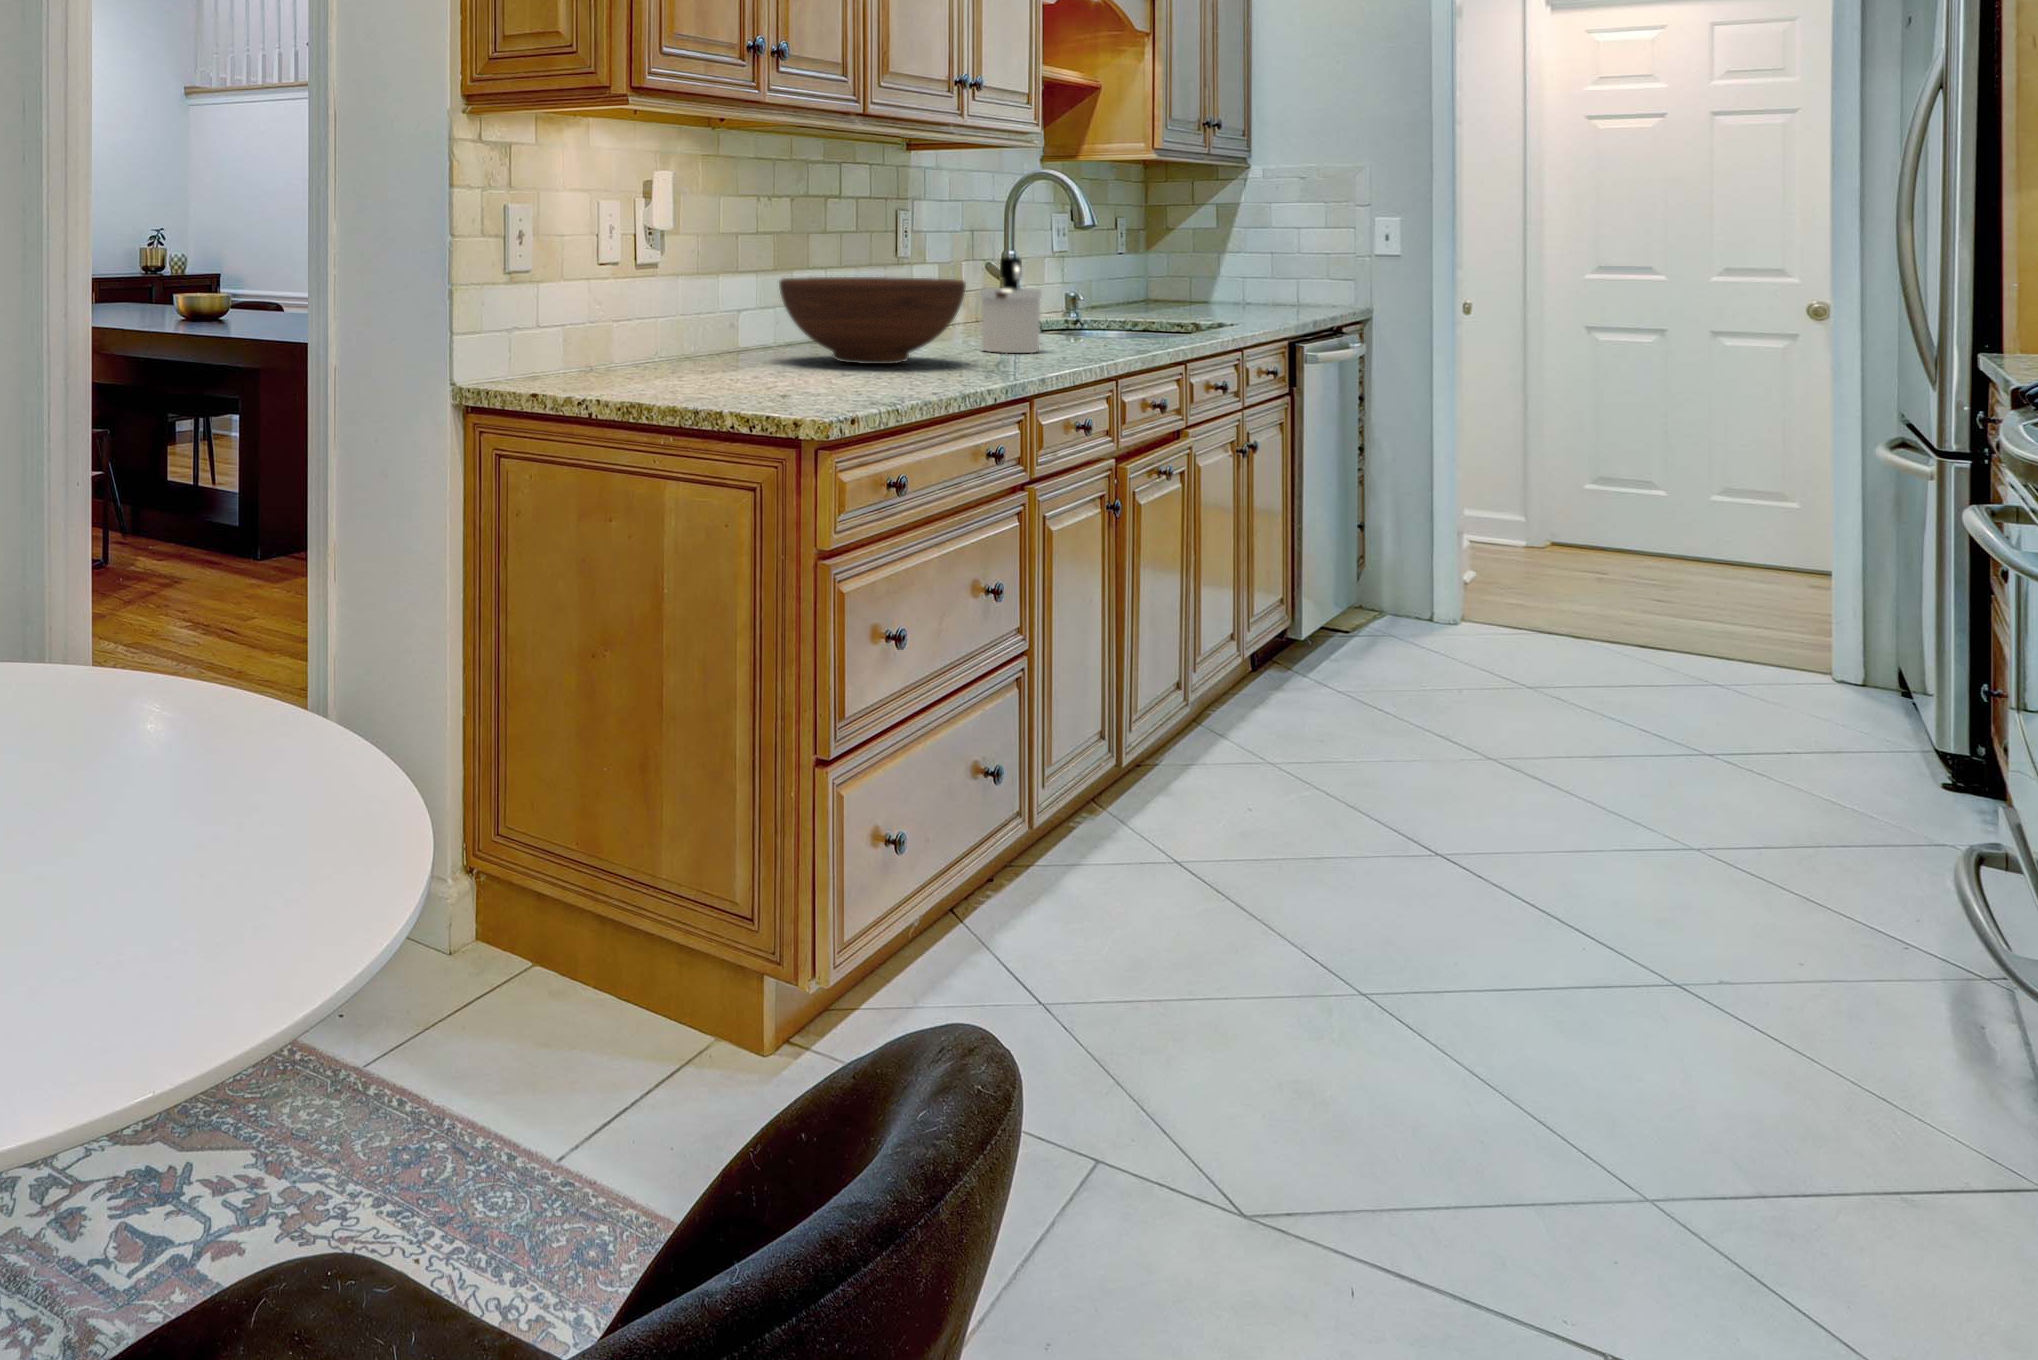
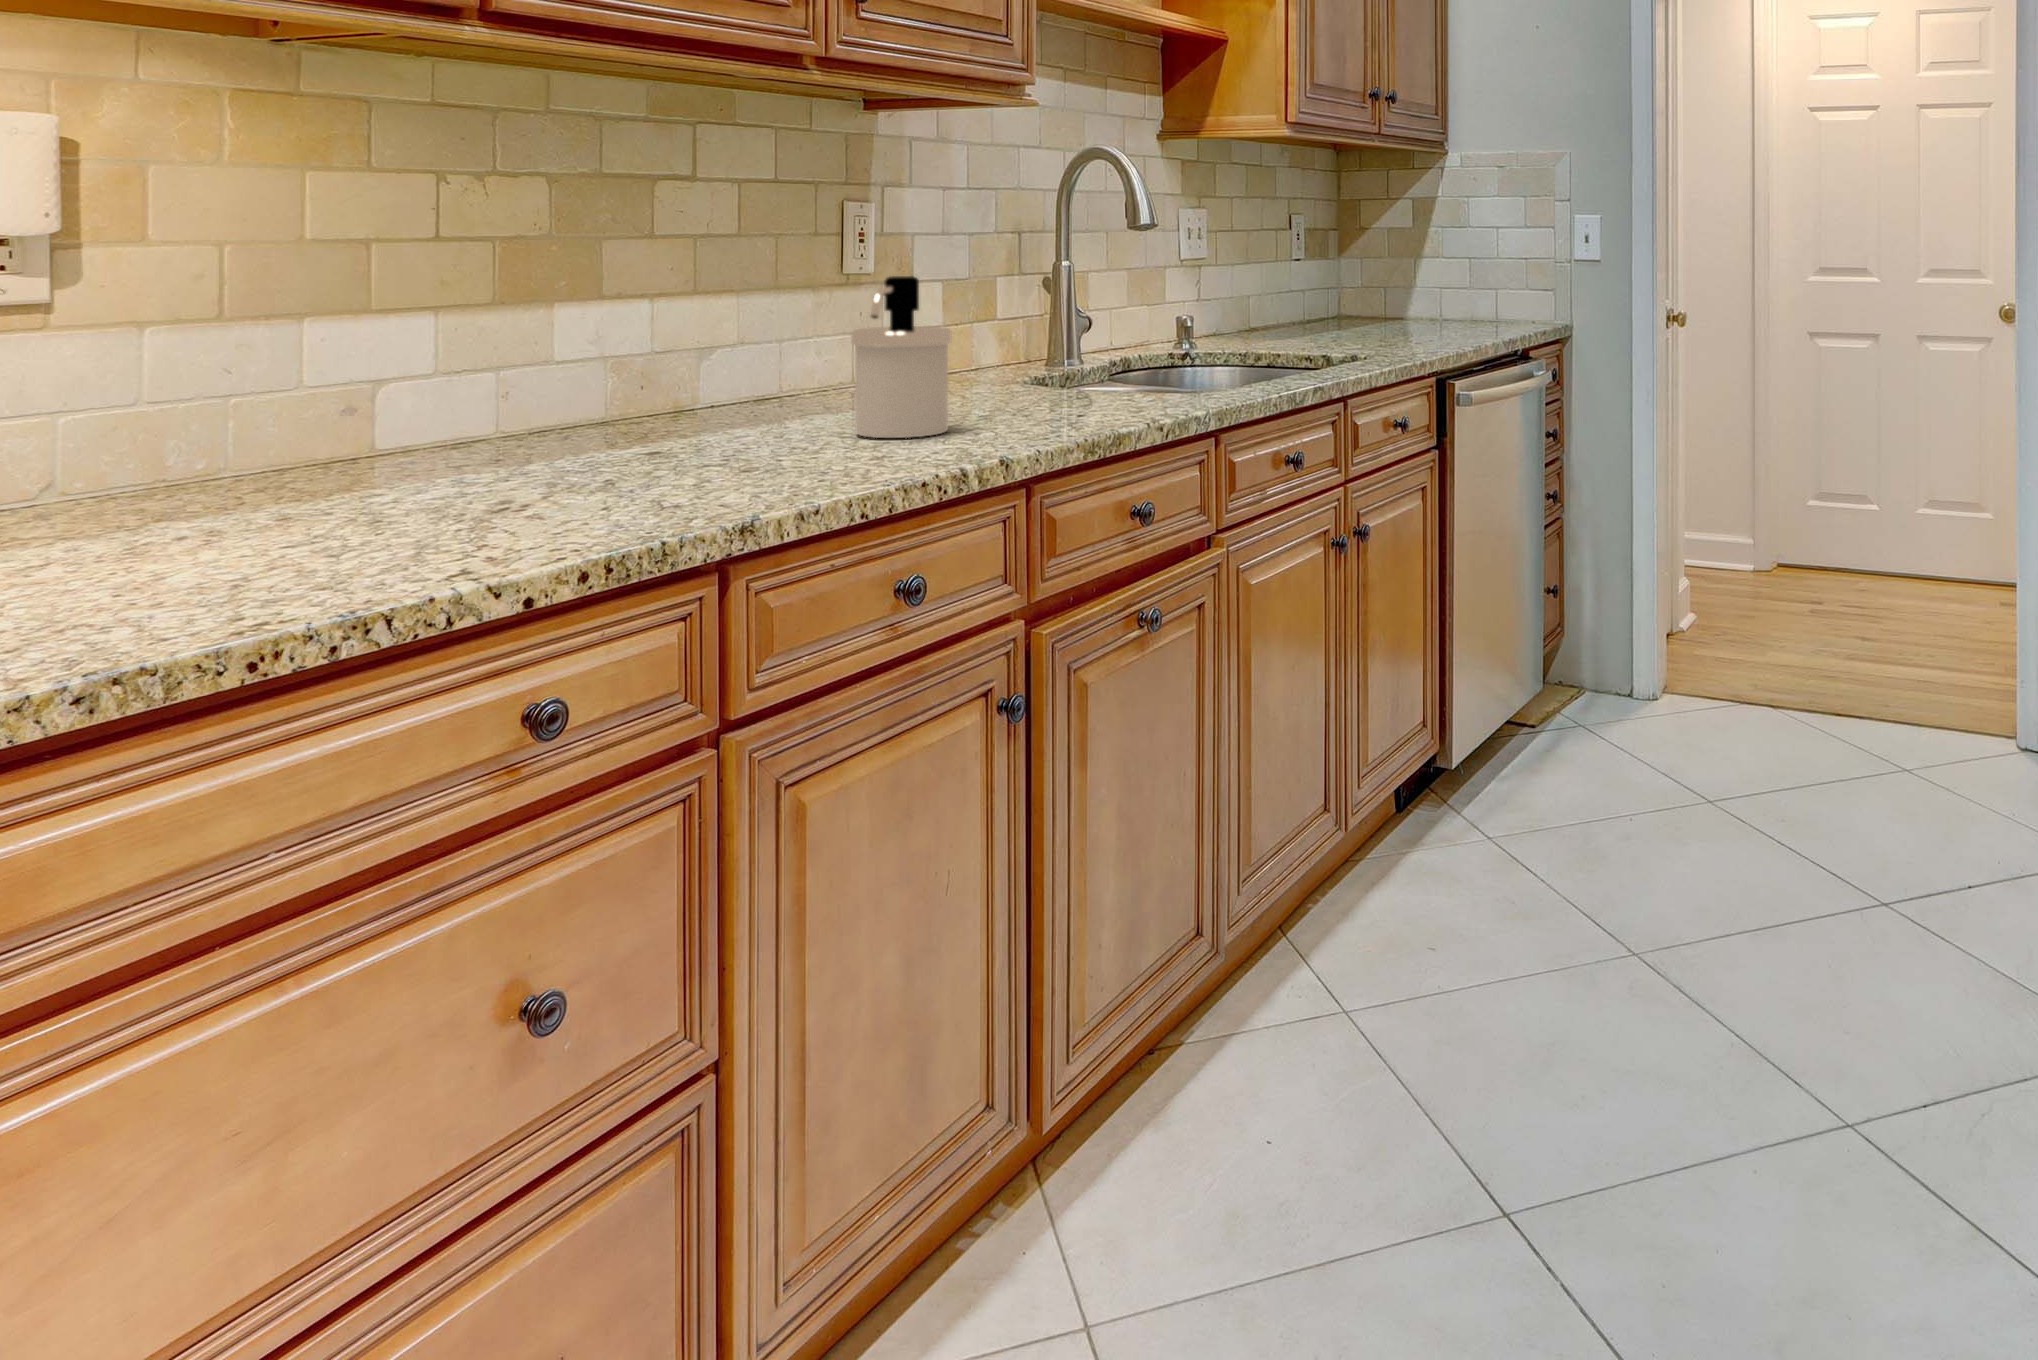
fruit bowl: present [779,277,966,364] -> none [321,316,710,489]

